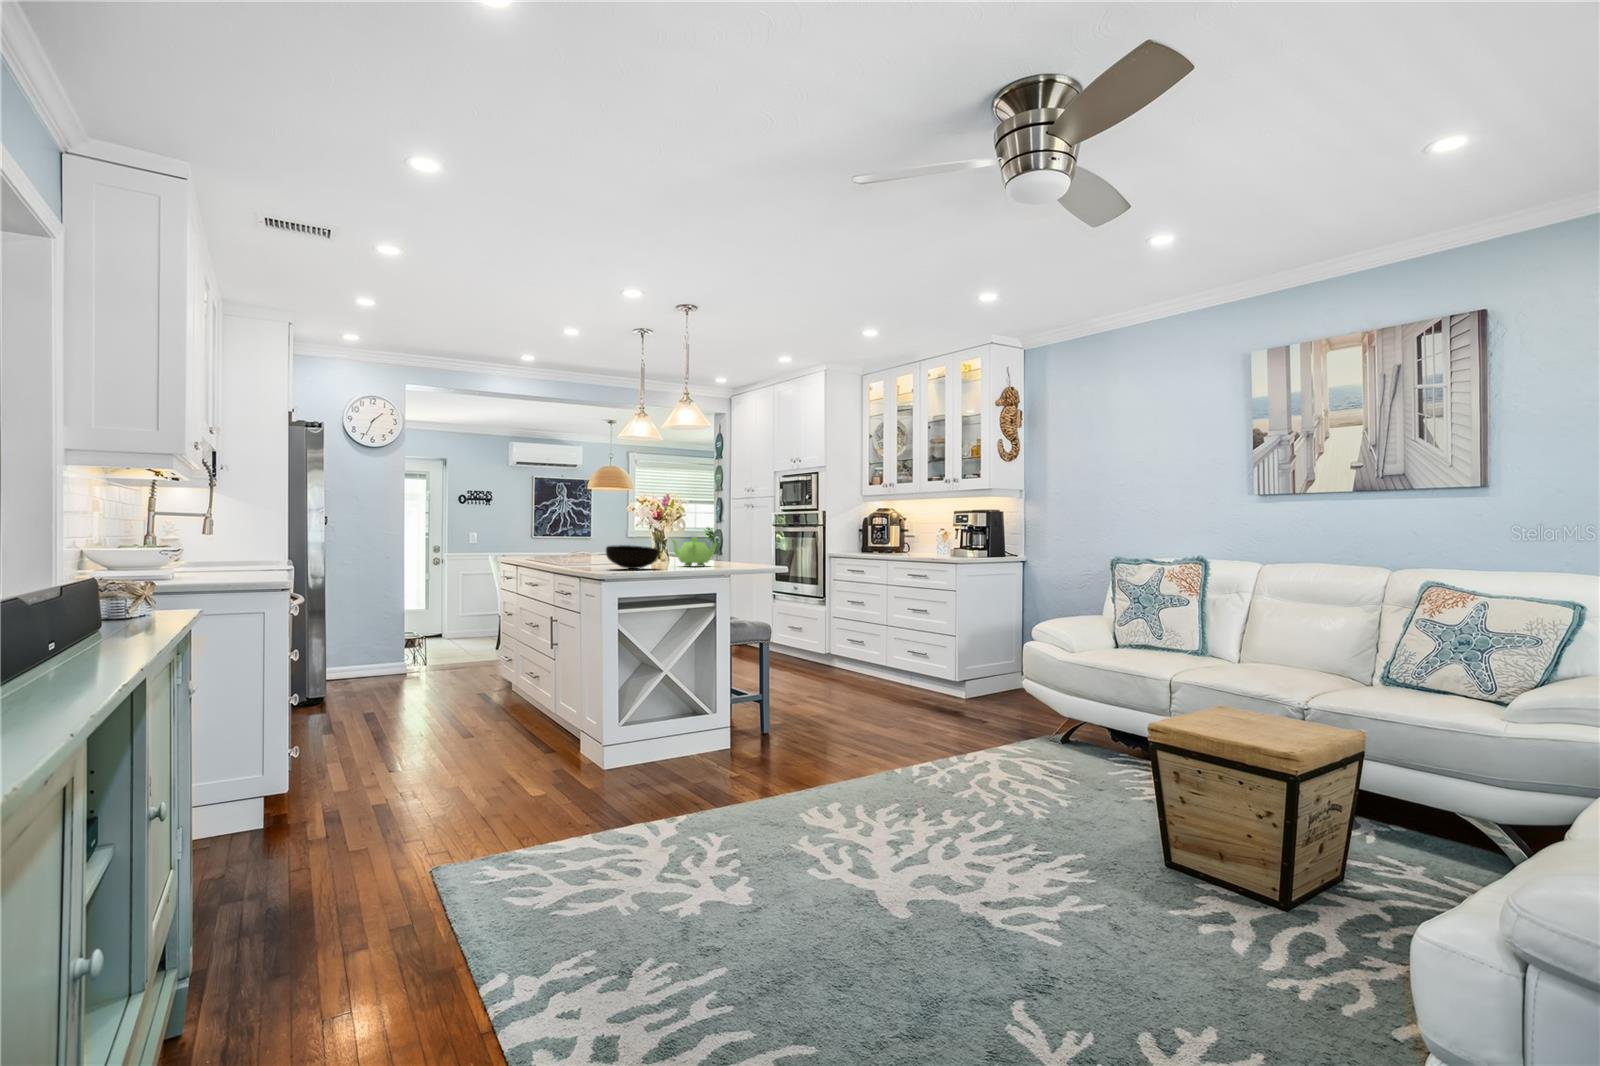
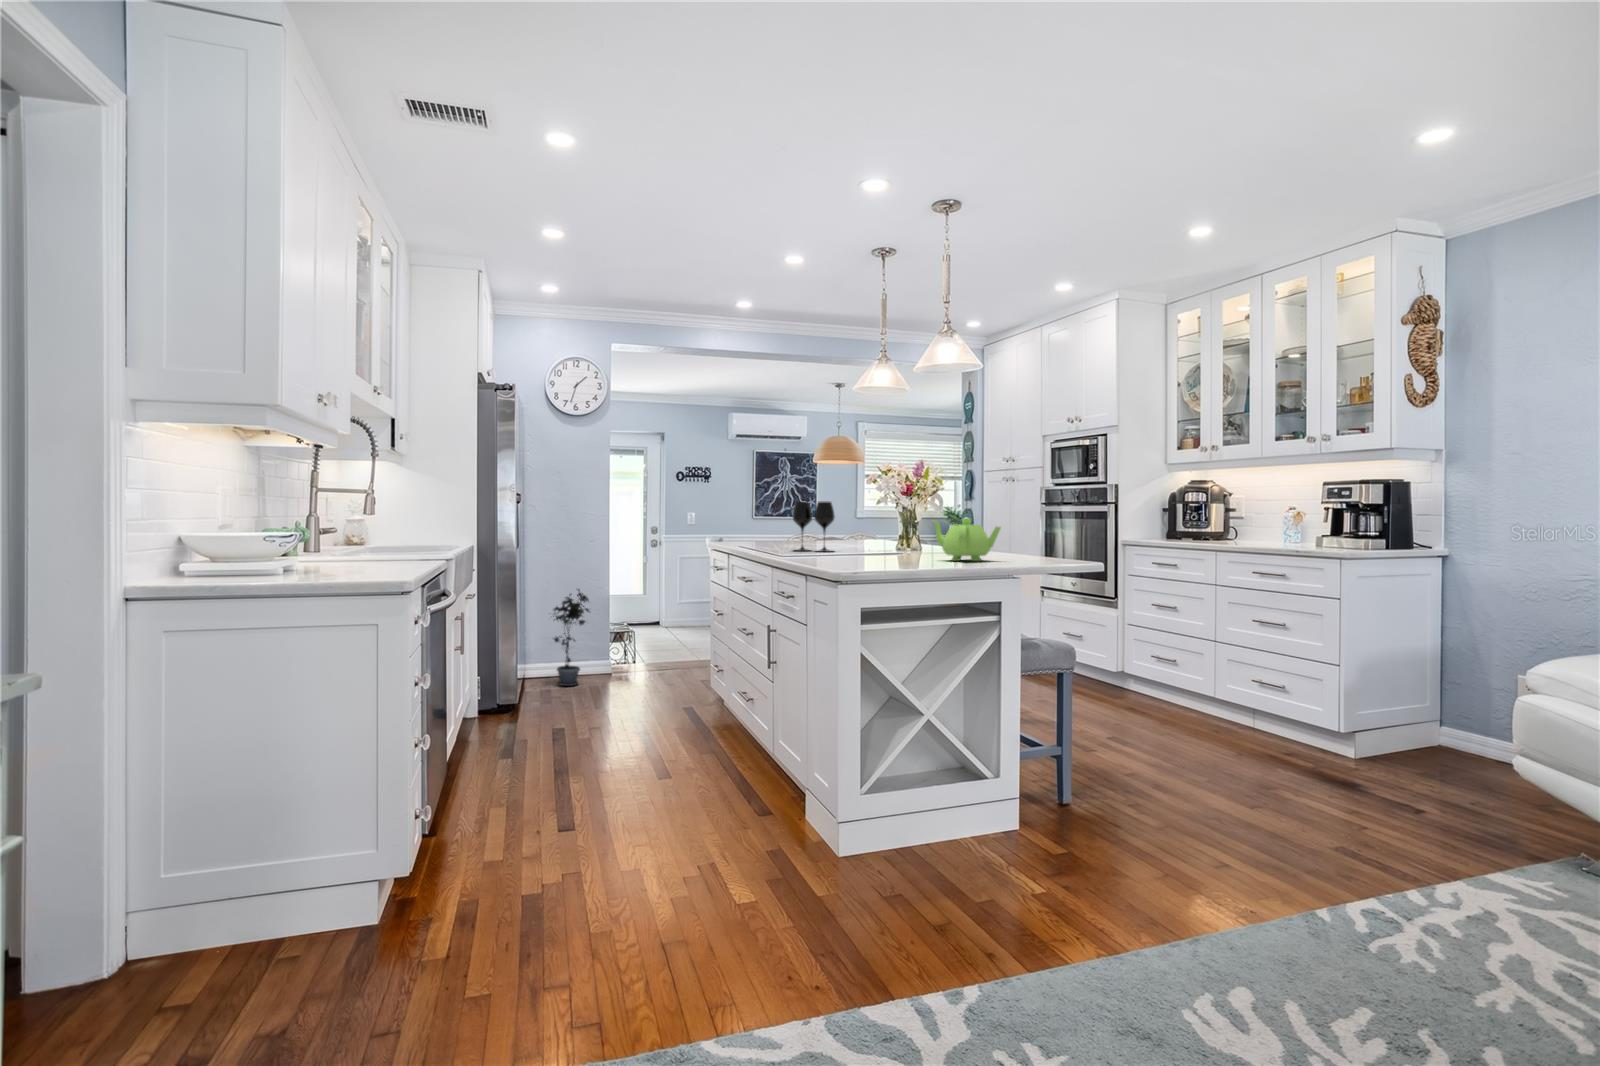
wine glass: none [570,525,604,563] -> present [793,501,835,552]
bowl: present [606,545,659,569] -> none [842,530,919,565]
potted plant: none [343,601,386,688] -> present [554,589,589,686]

